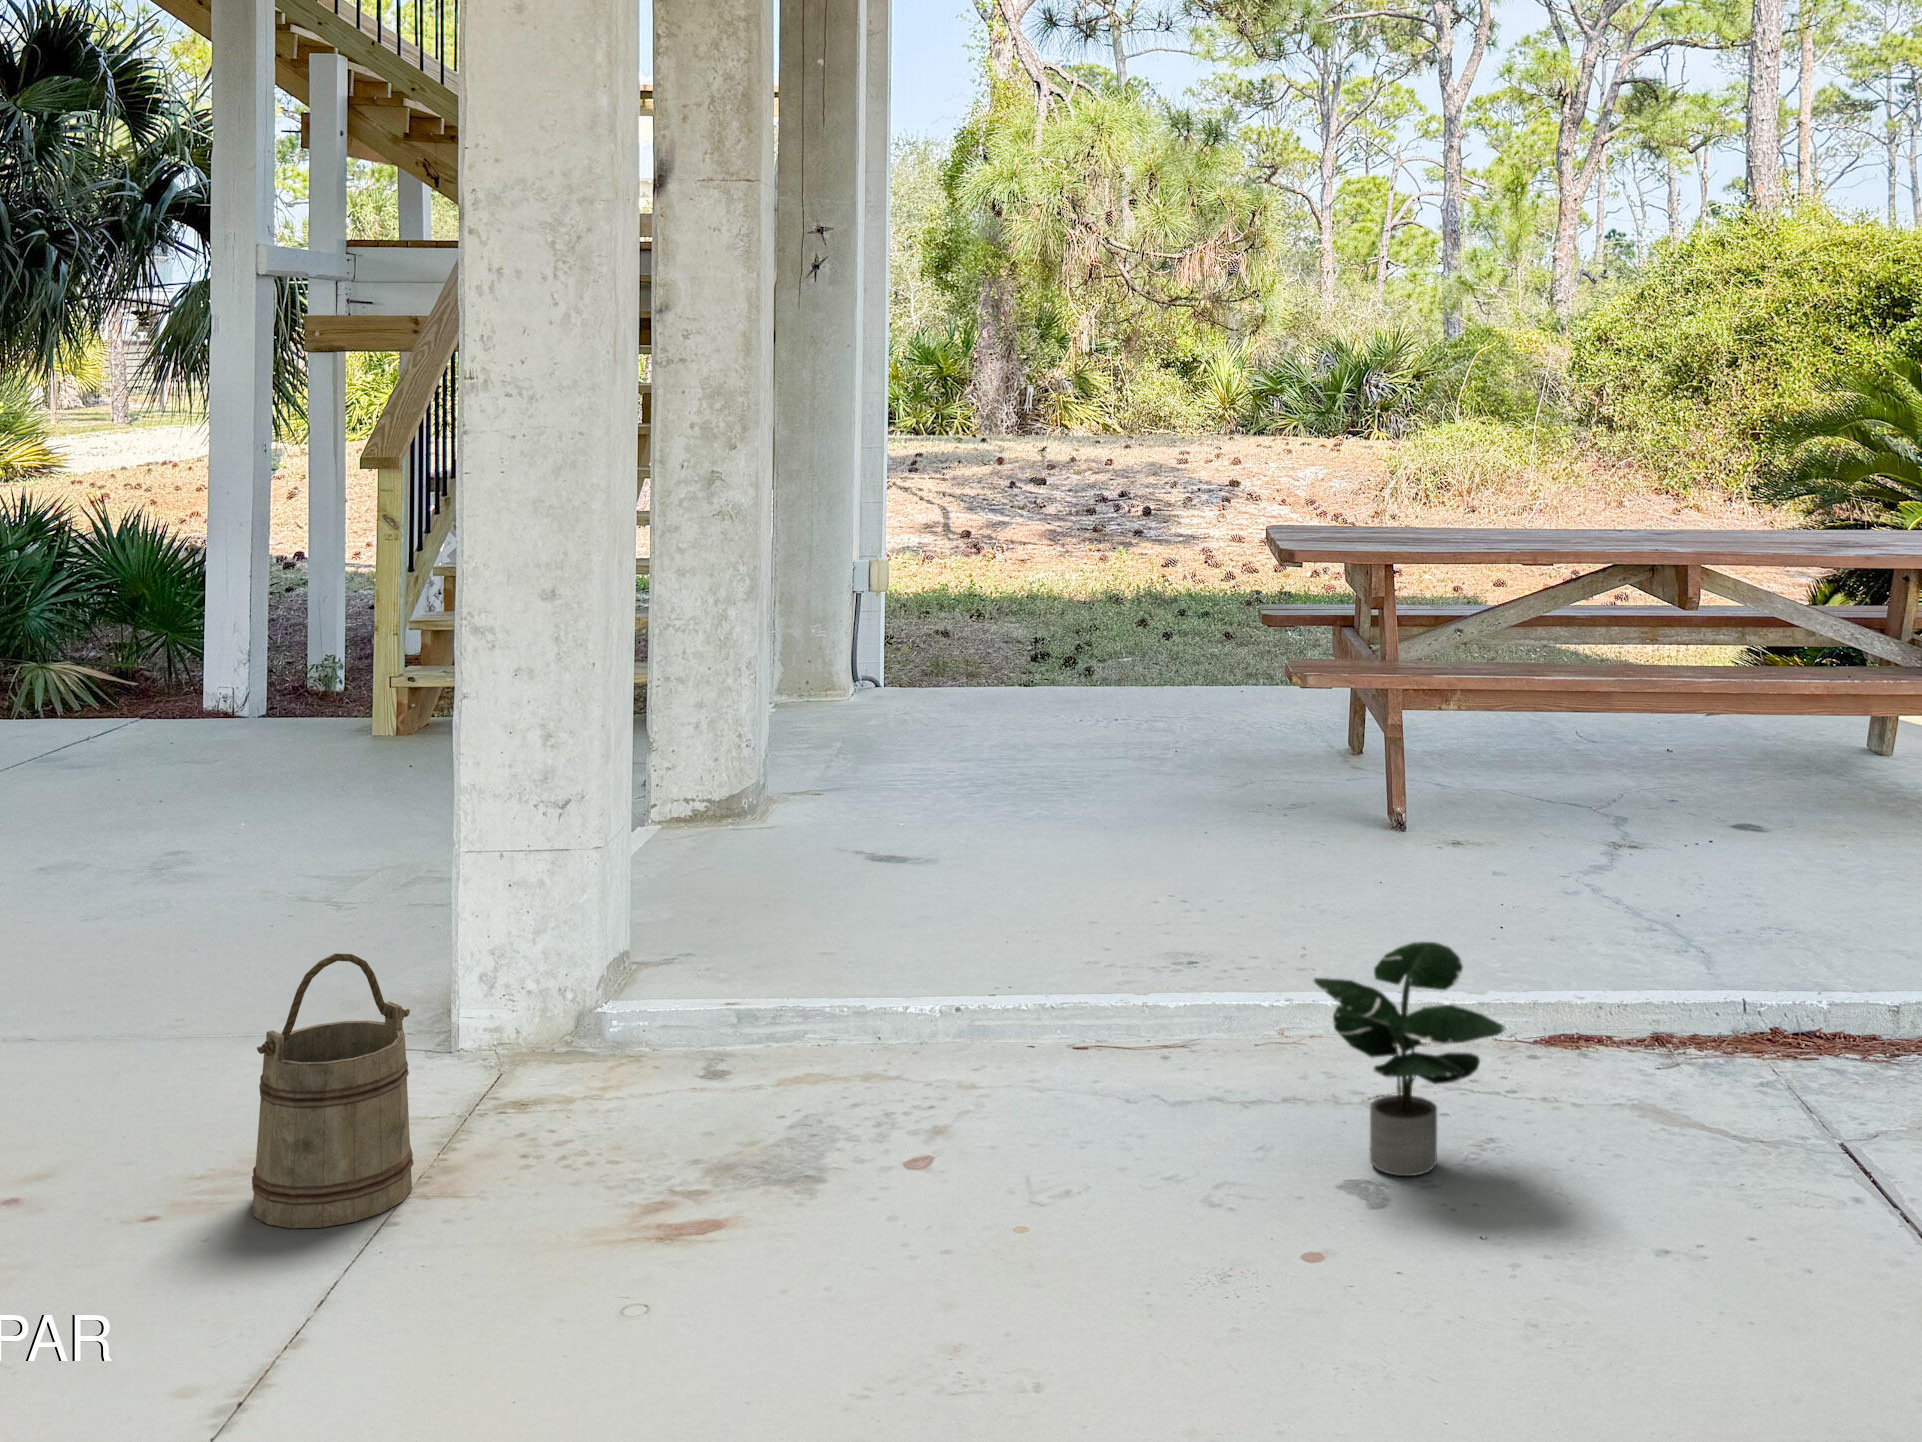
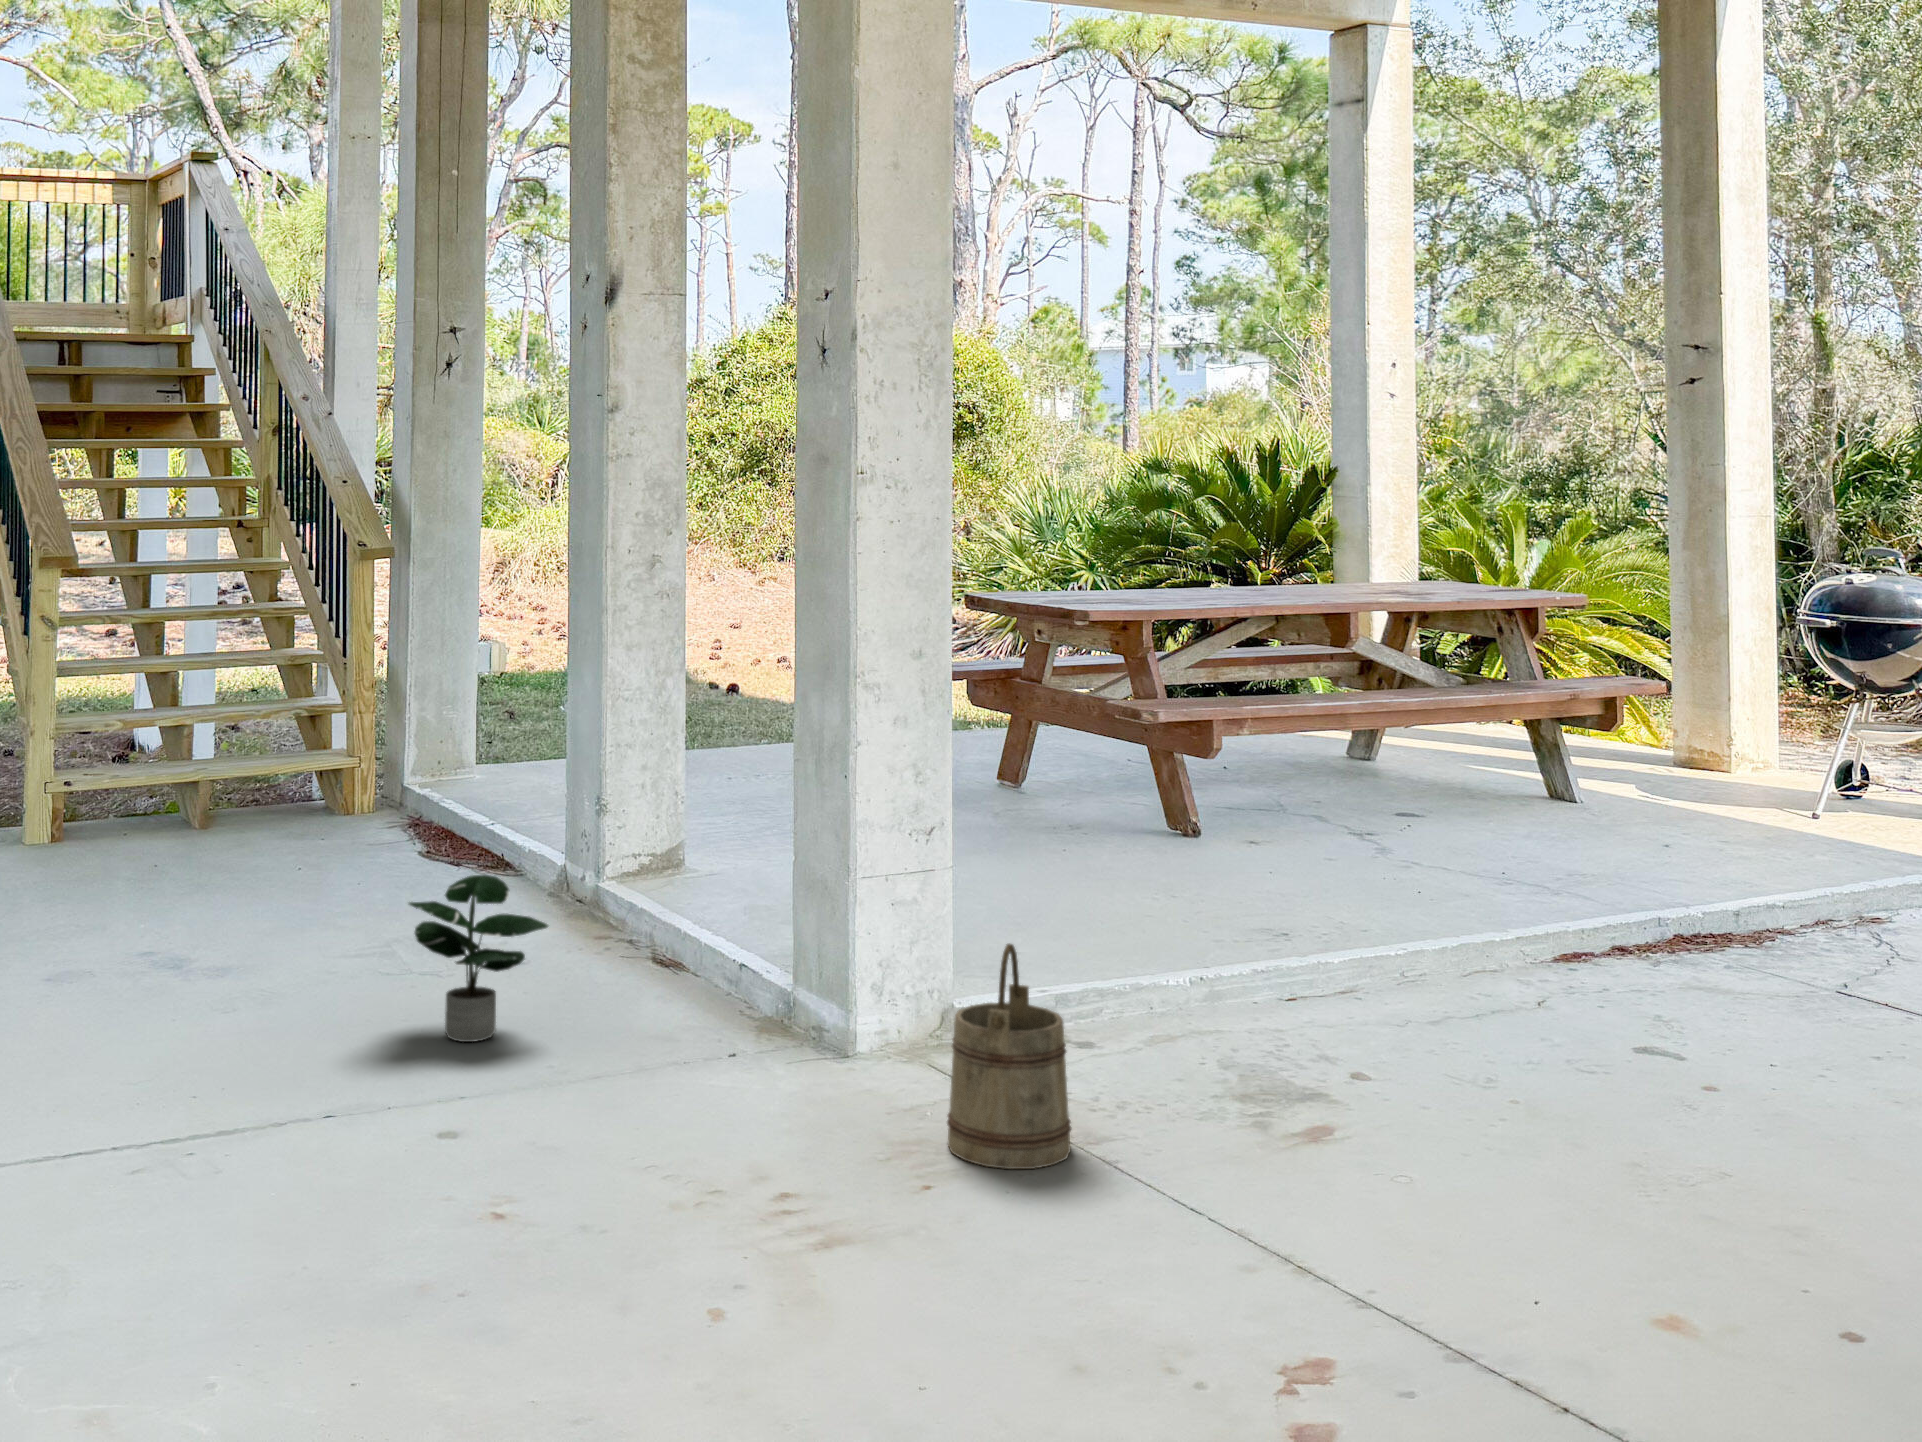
potted plant: present [1314,942,1505,1176] -> present [409,874,549,1042]

